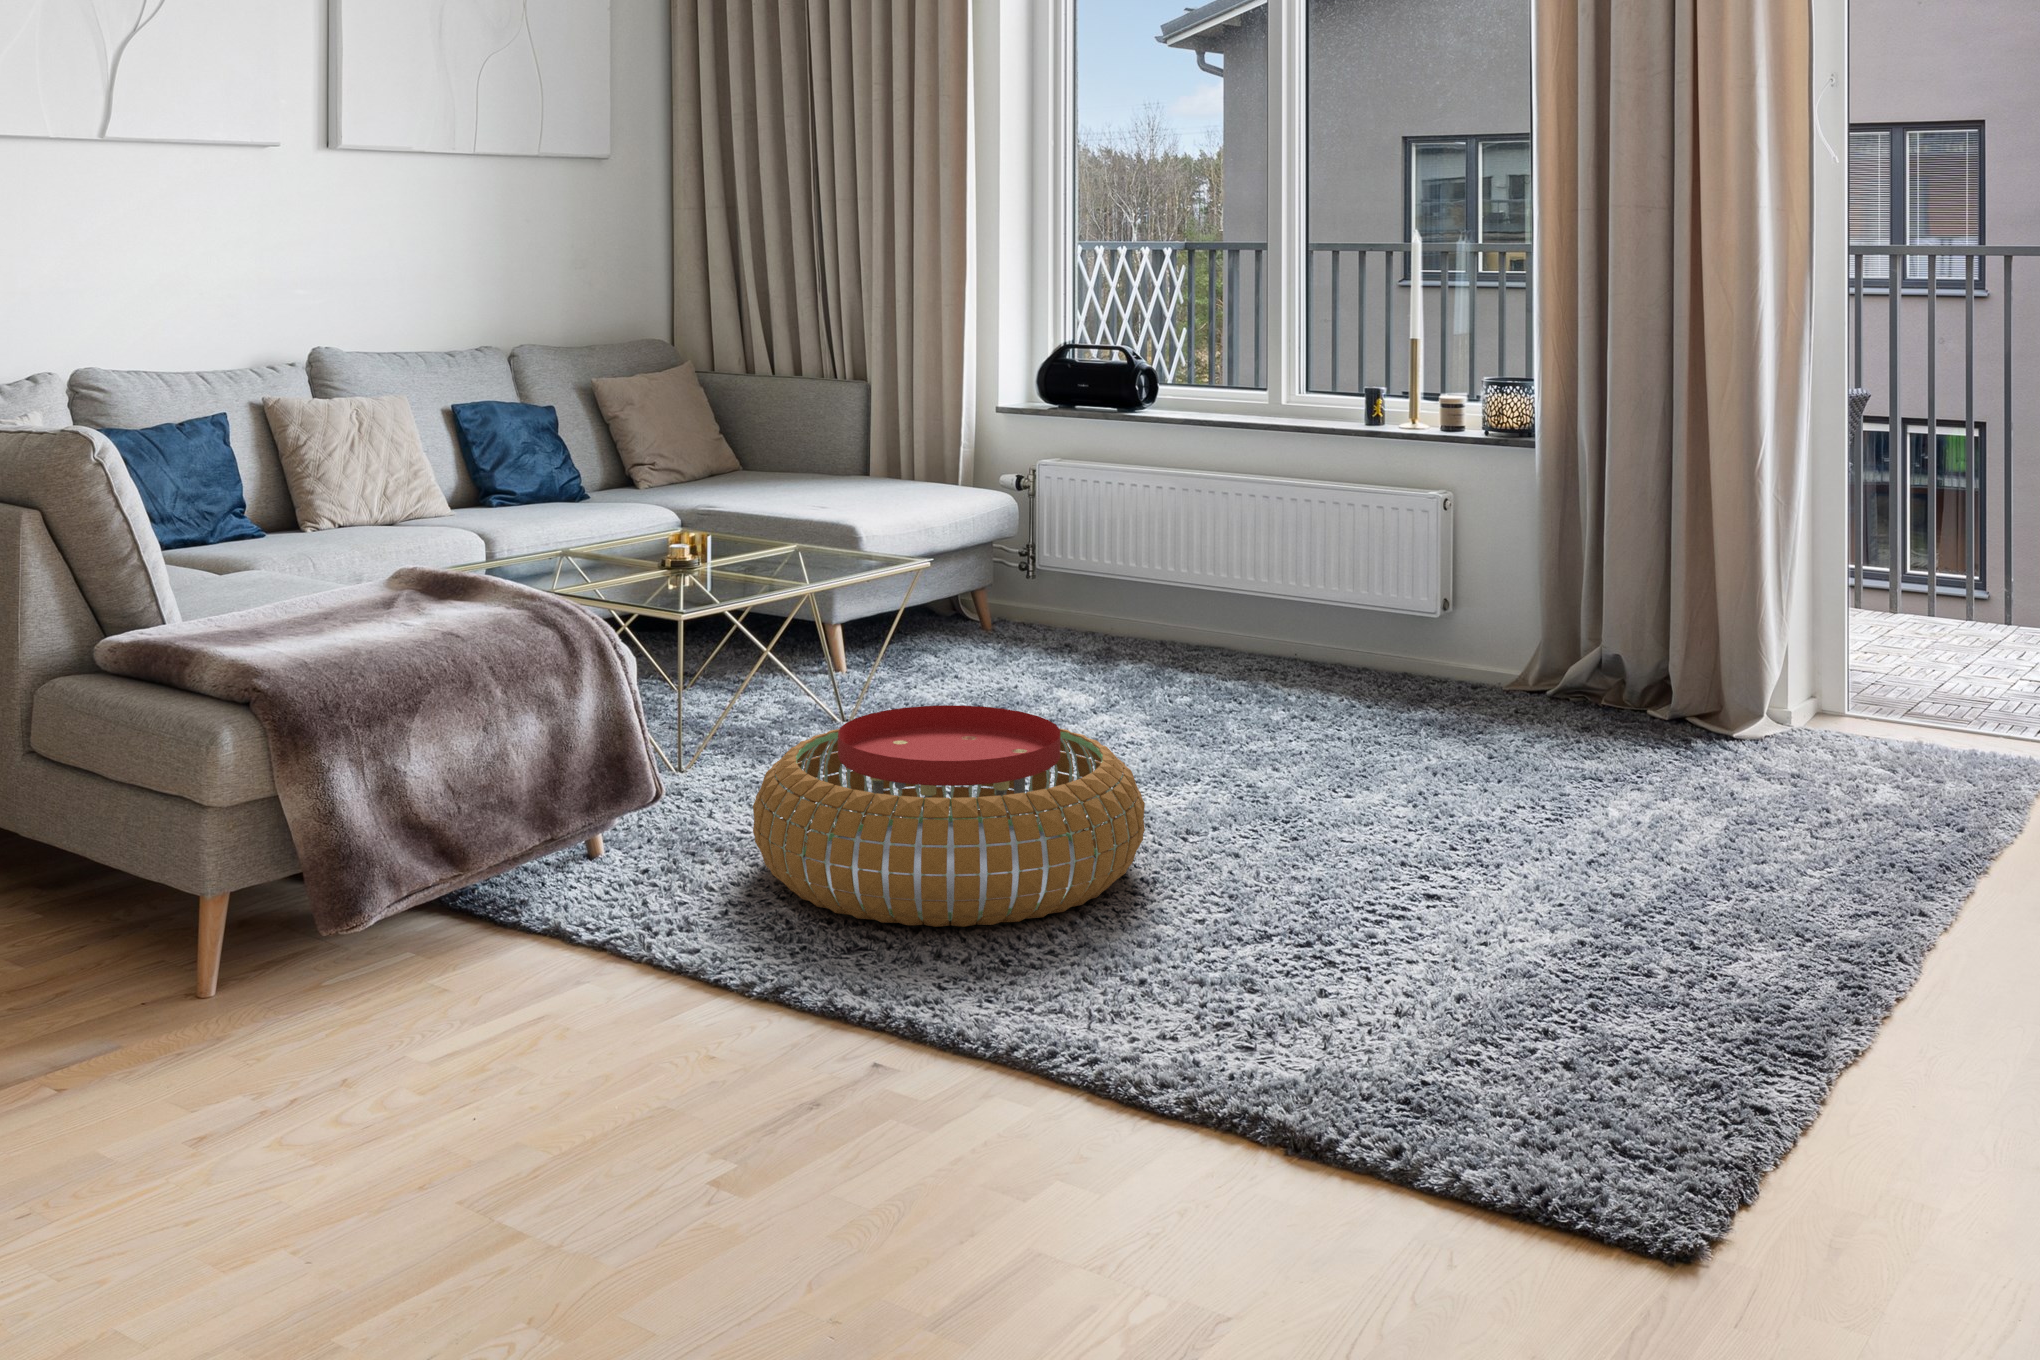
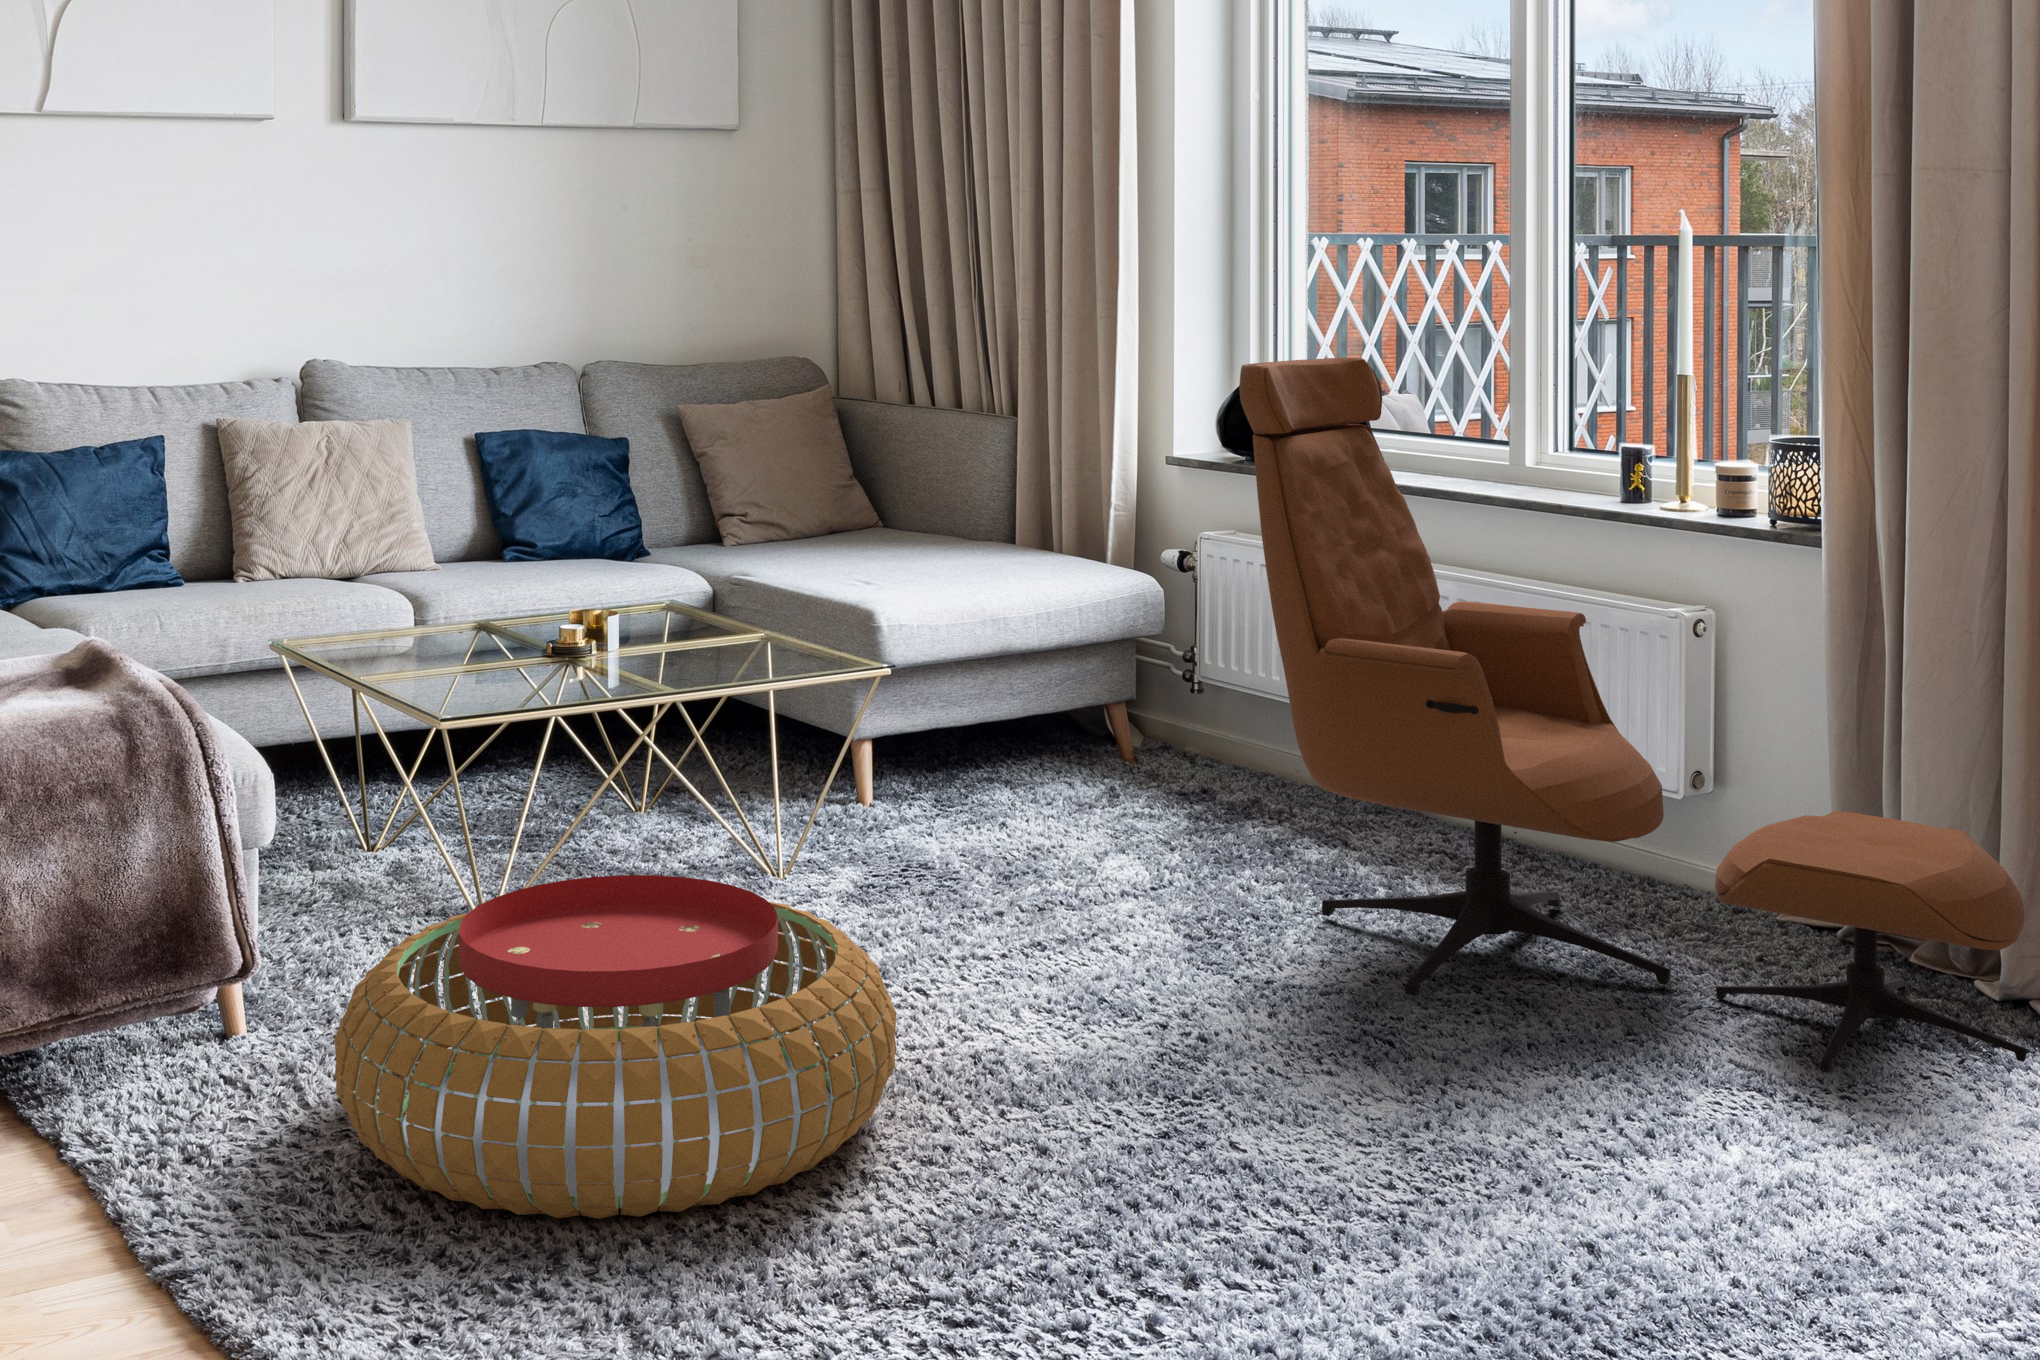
lounge chair: none [1202,329,1711,765] -> present [1239,357,2027,1071]

